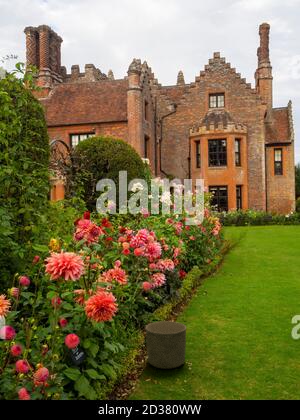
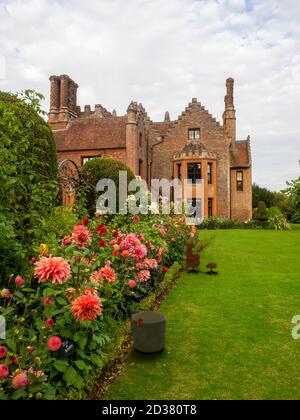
lounge chair: none [207,242,248,281] -> present [186,243,218,275]

